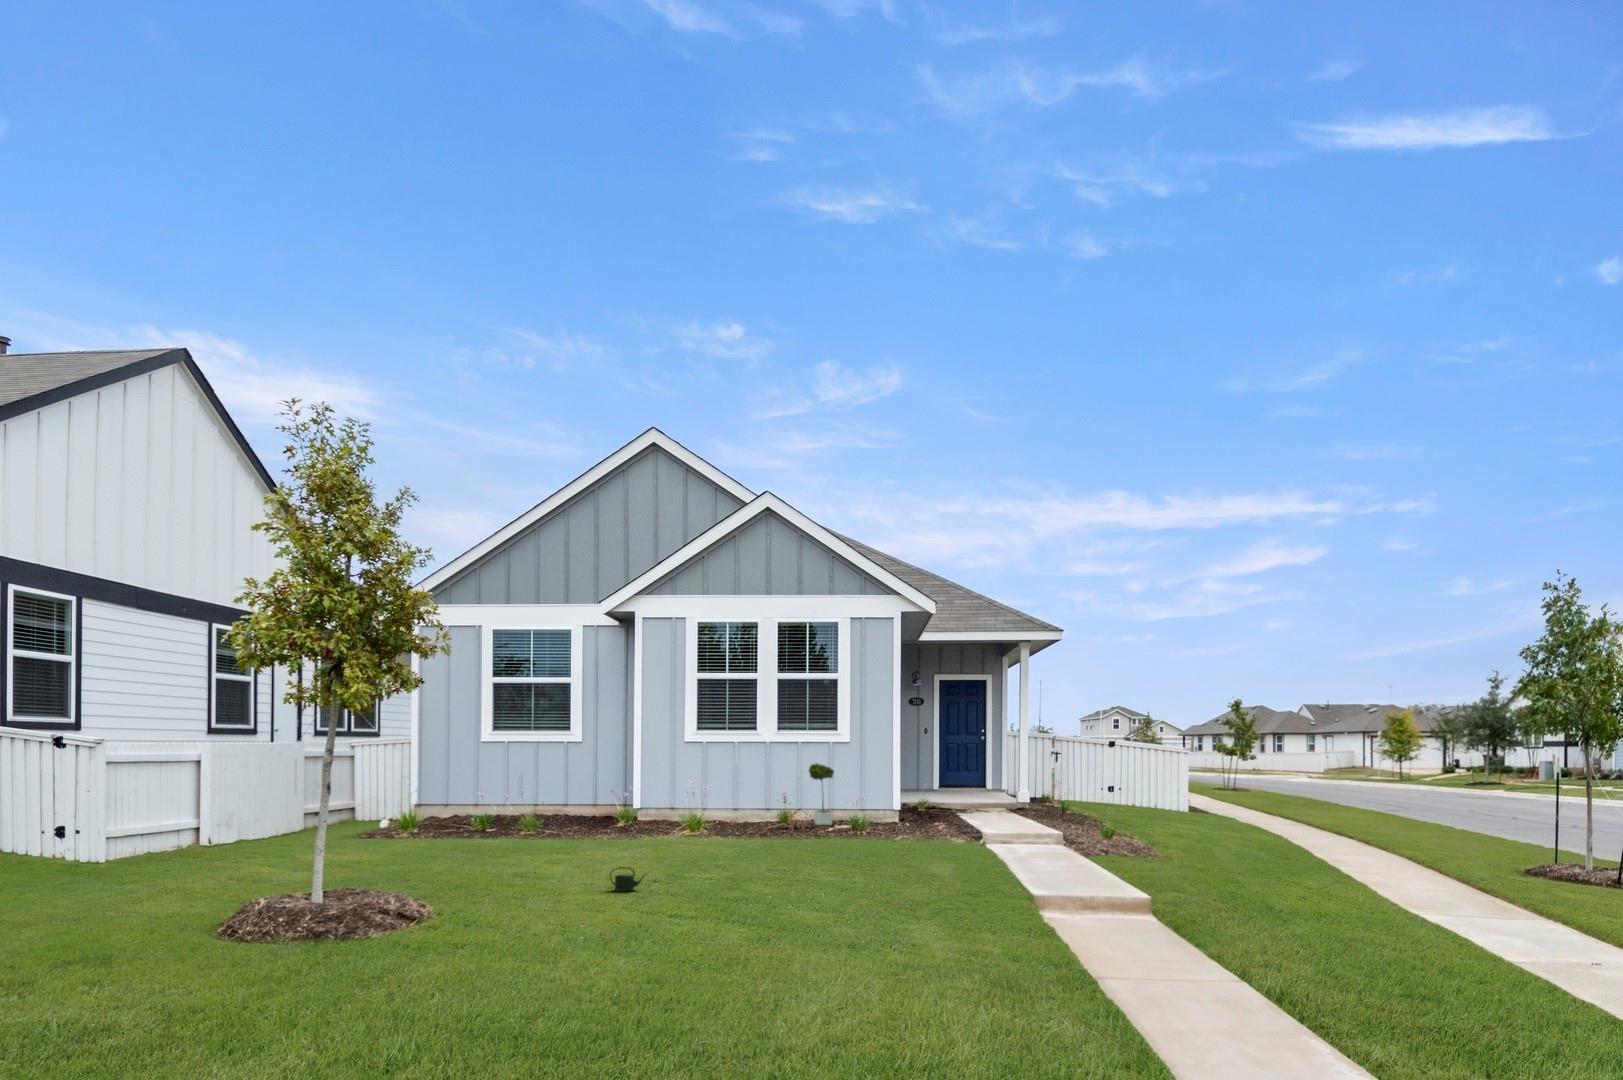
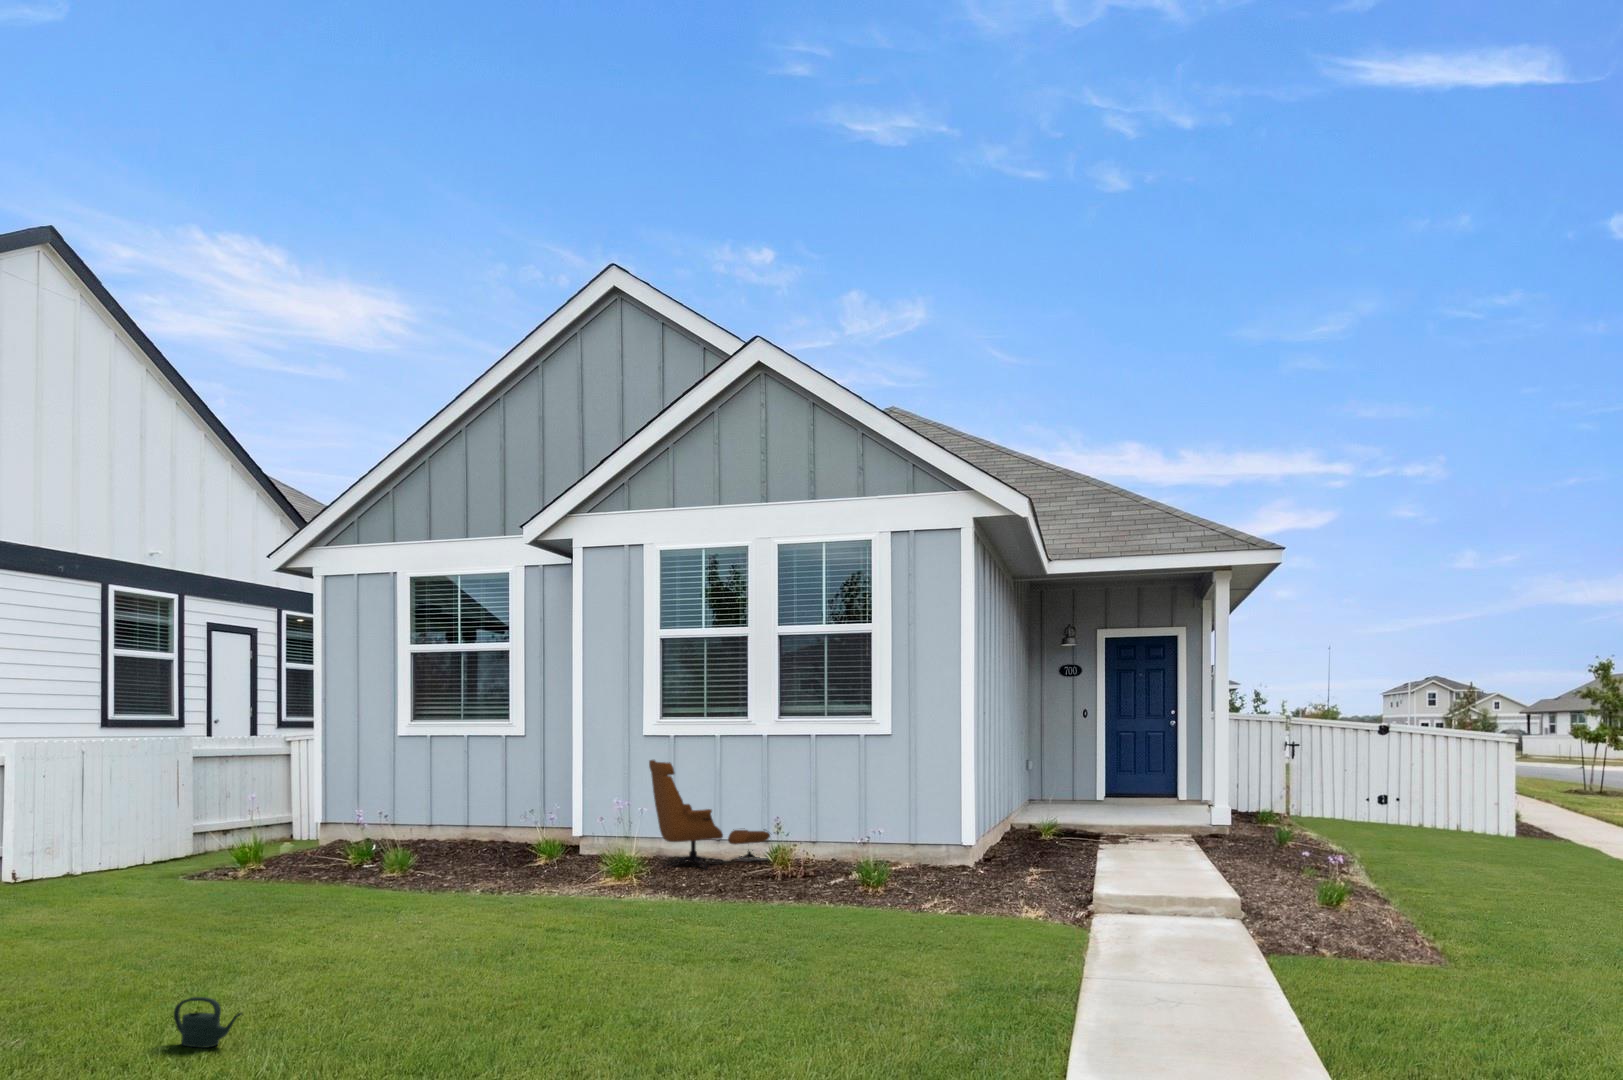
lounge chair: none [701,758,773,827] -> present [649,760,770,870]
potted tree: present [809,764,834,825] -> none [827,767,868,867]

